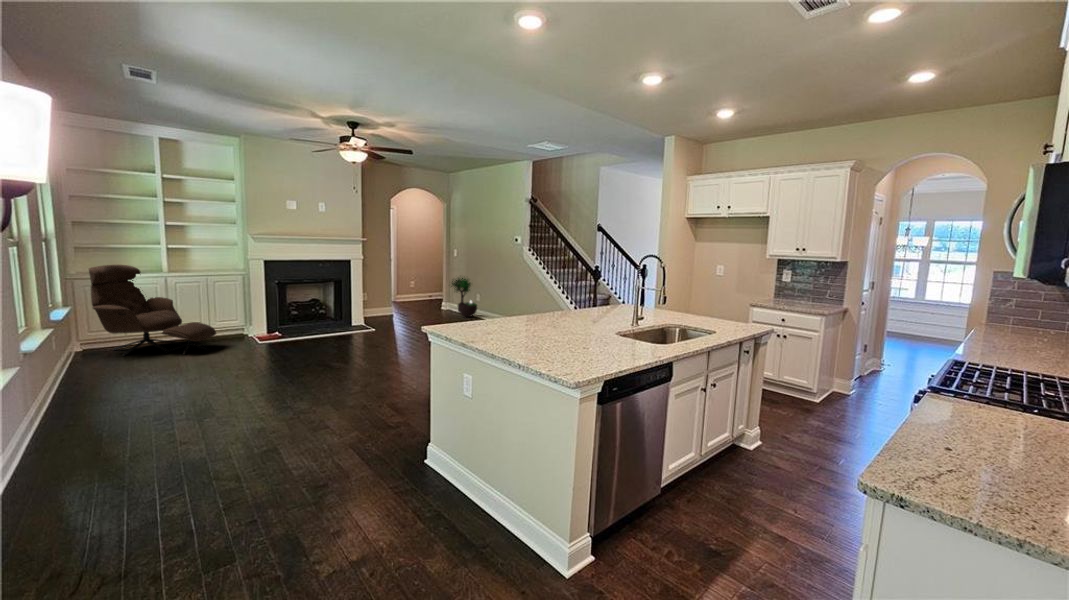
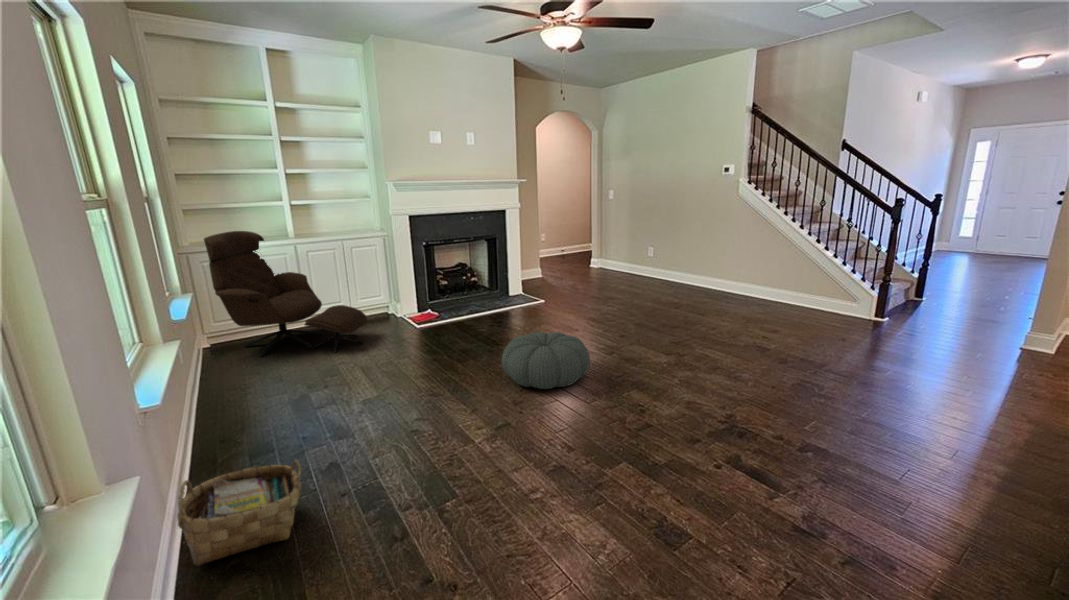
potted tree: present [451,278,477,317] -> none [616,219,655,278]
pouf: none [294,340,356,374] -> present [502,332,590,389]
woven basket: none [35,389,117,435] -> present [177,459,302,565]

